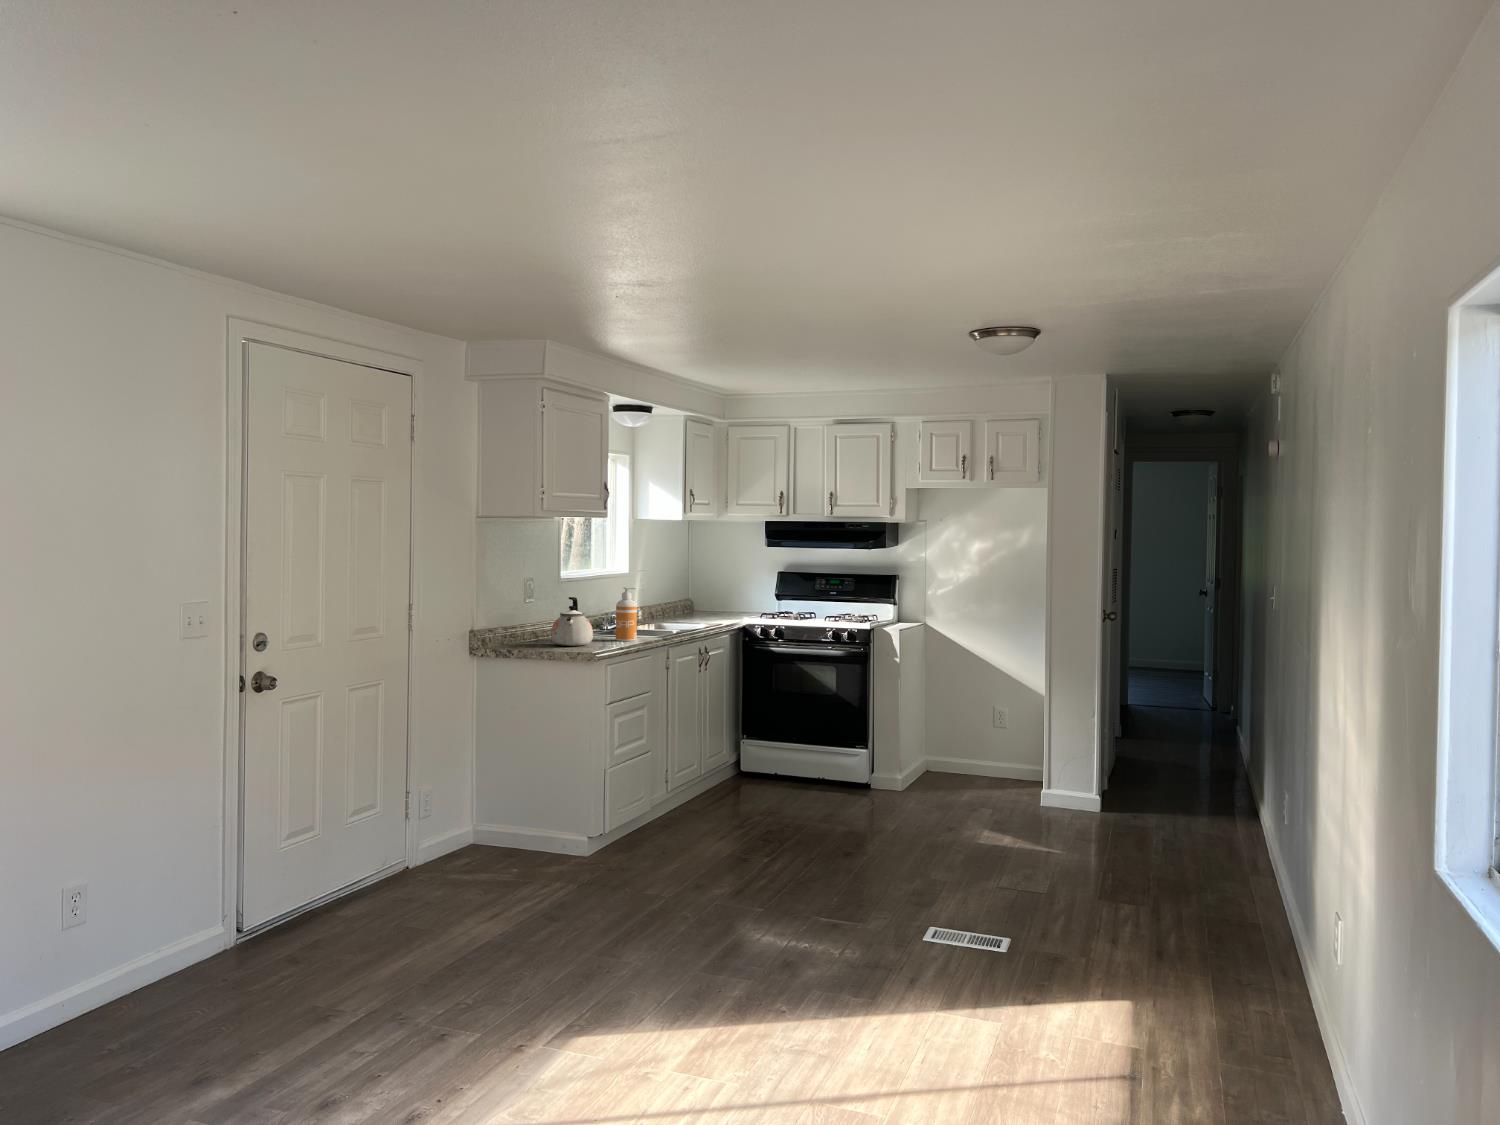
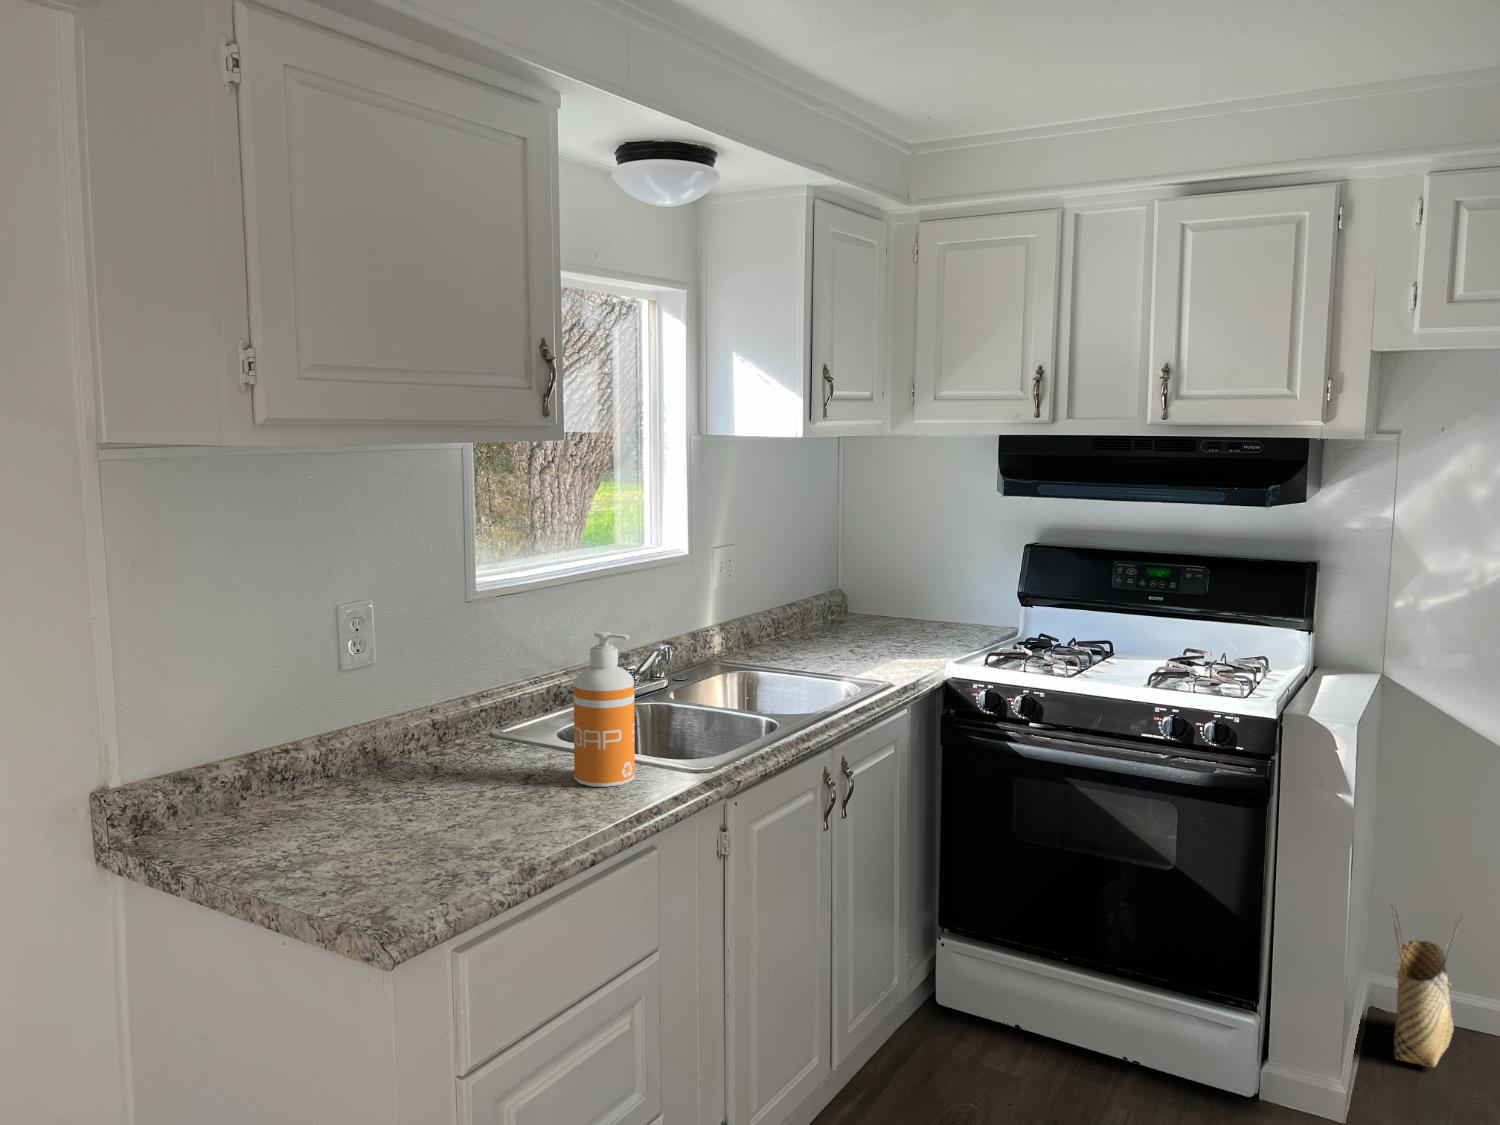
kettle: present [551,597,593,646] -> none [357,670,484,825]
woven basket: none [927,716,955,779] -> present [1391,903,1462,1067]

